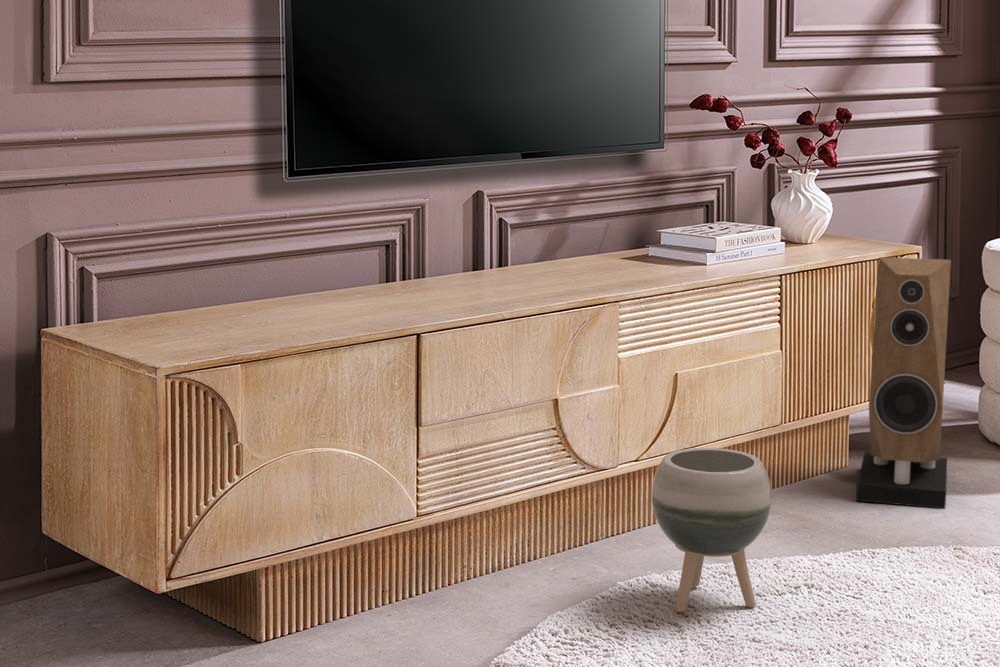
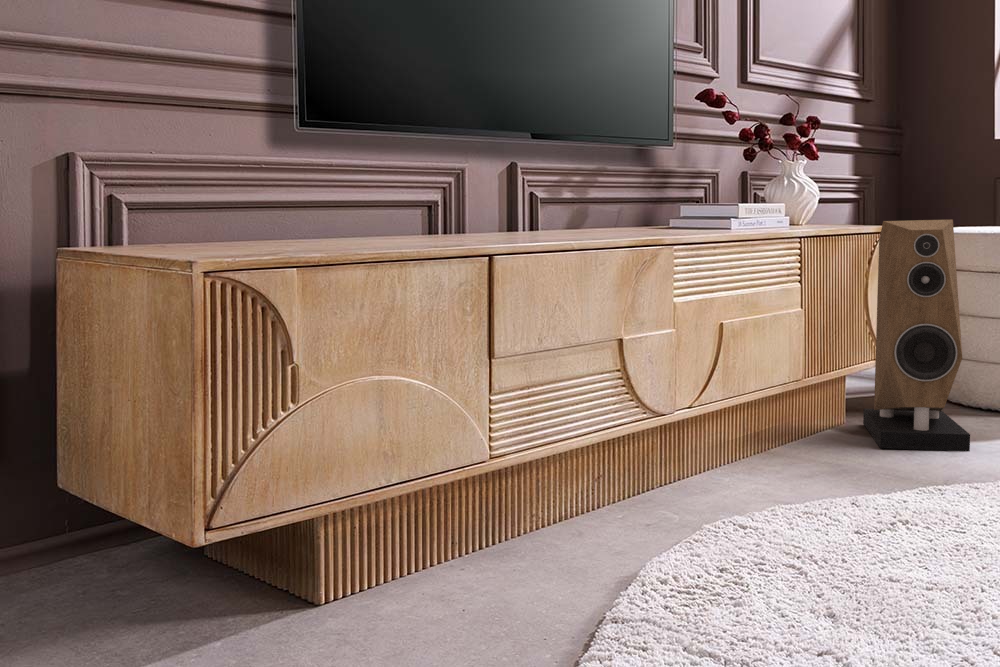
planter: present [652,448,772,612] -> none [745,376,881,553]

